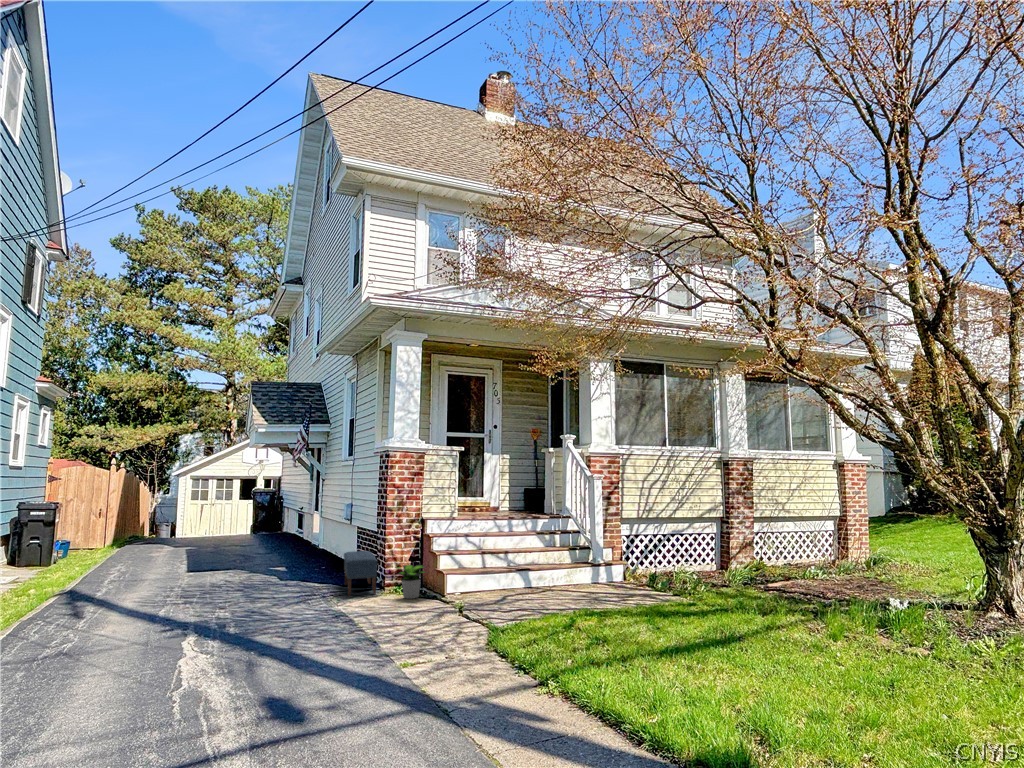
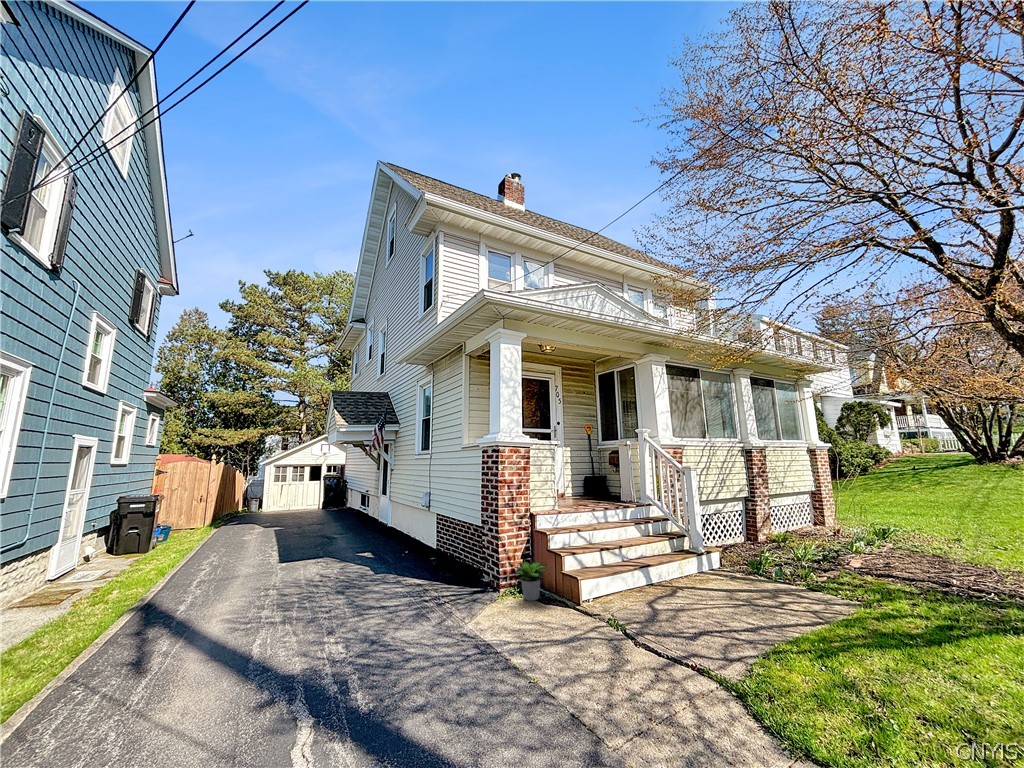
bench: present [344,551,377,596] -> none [444,543,489,597]

